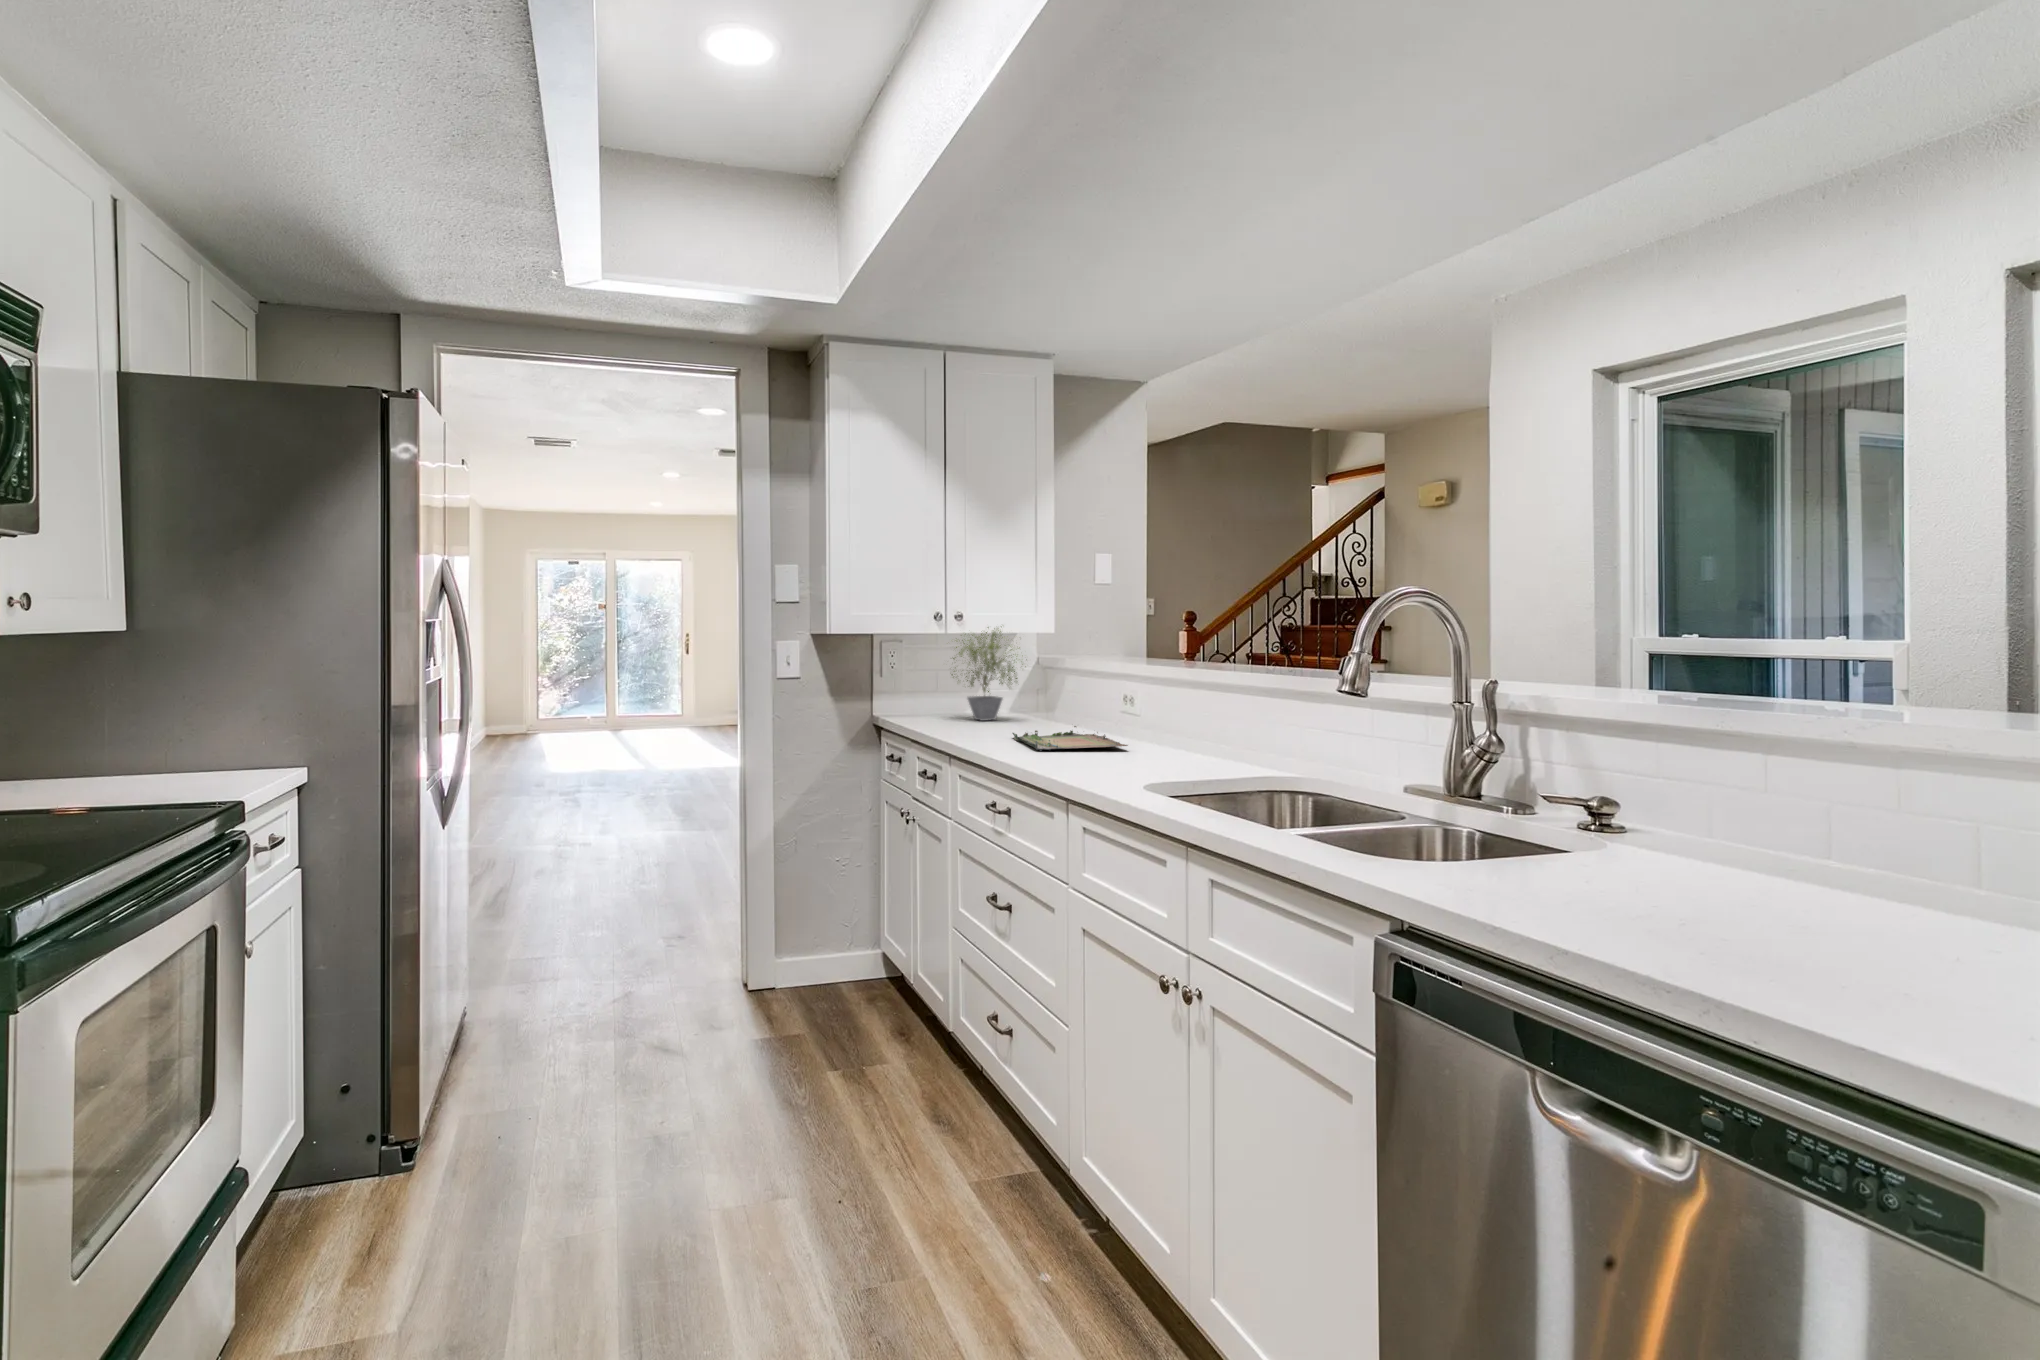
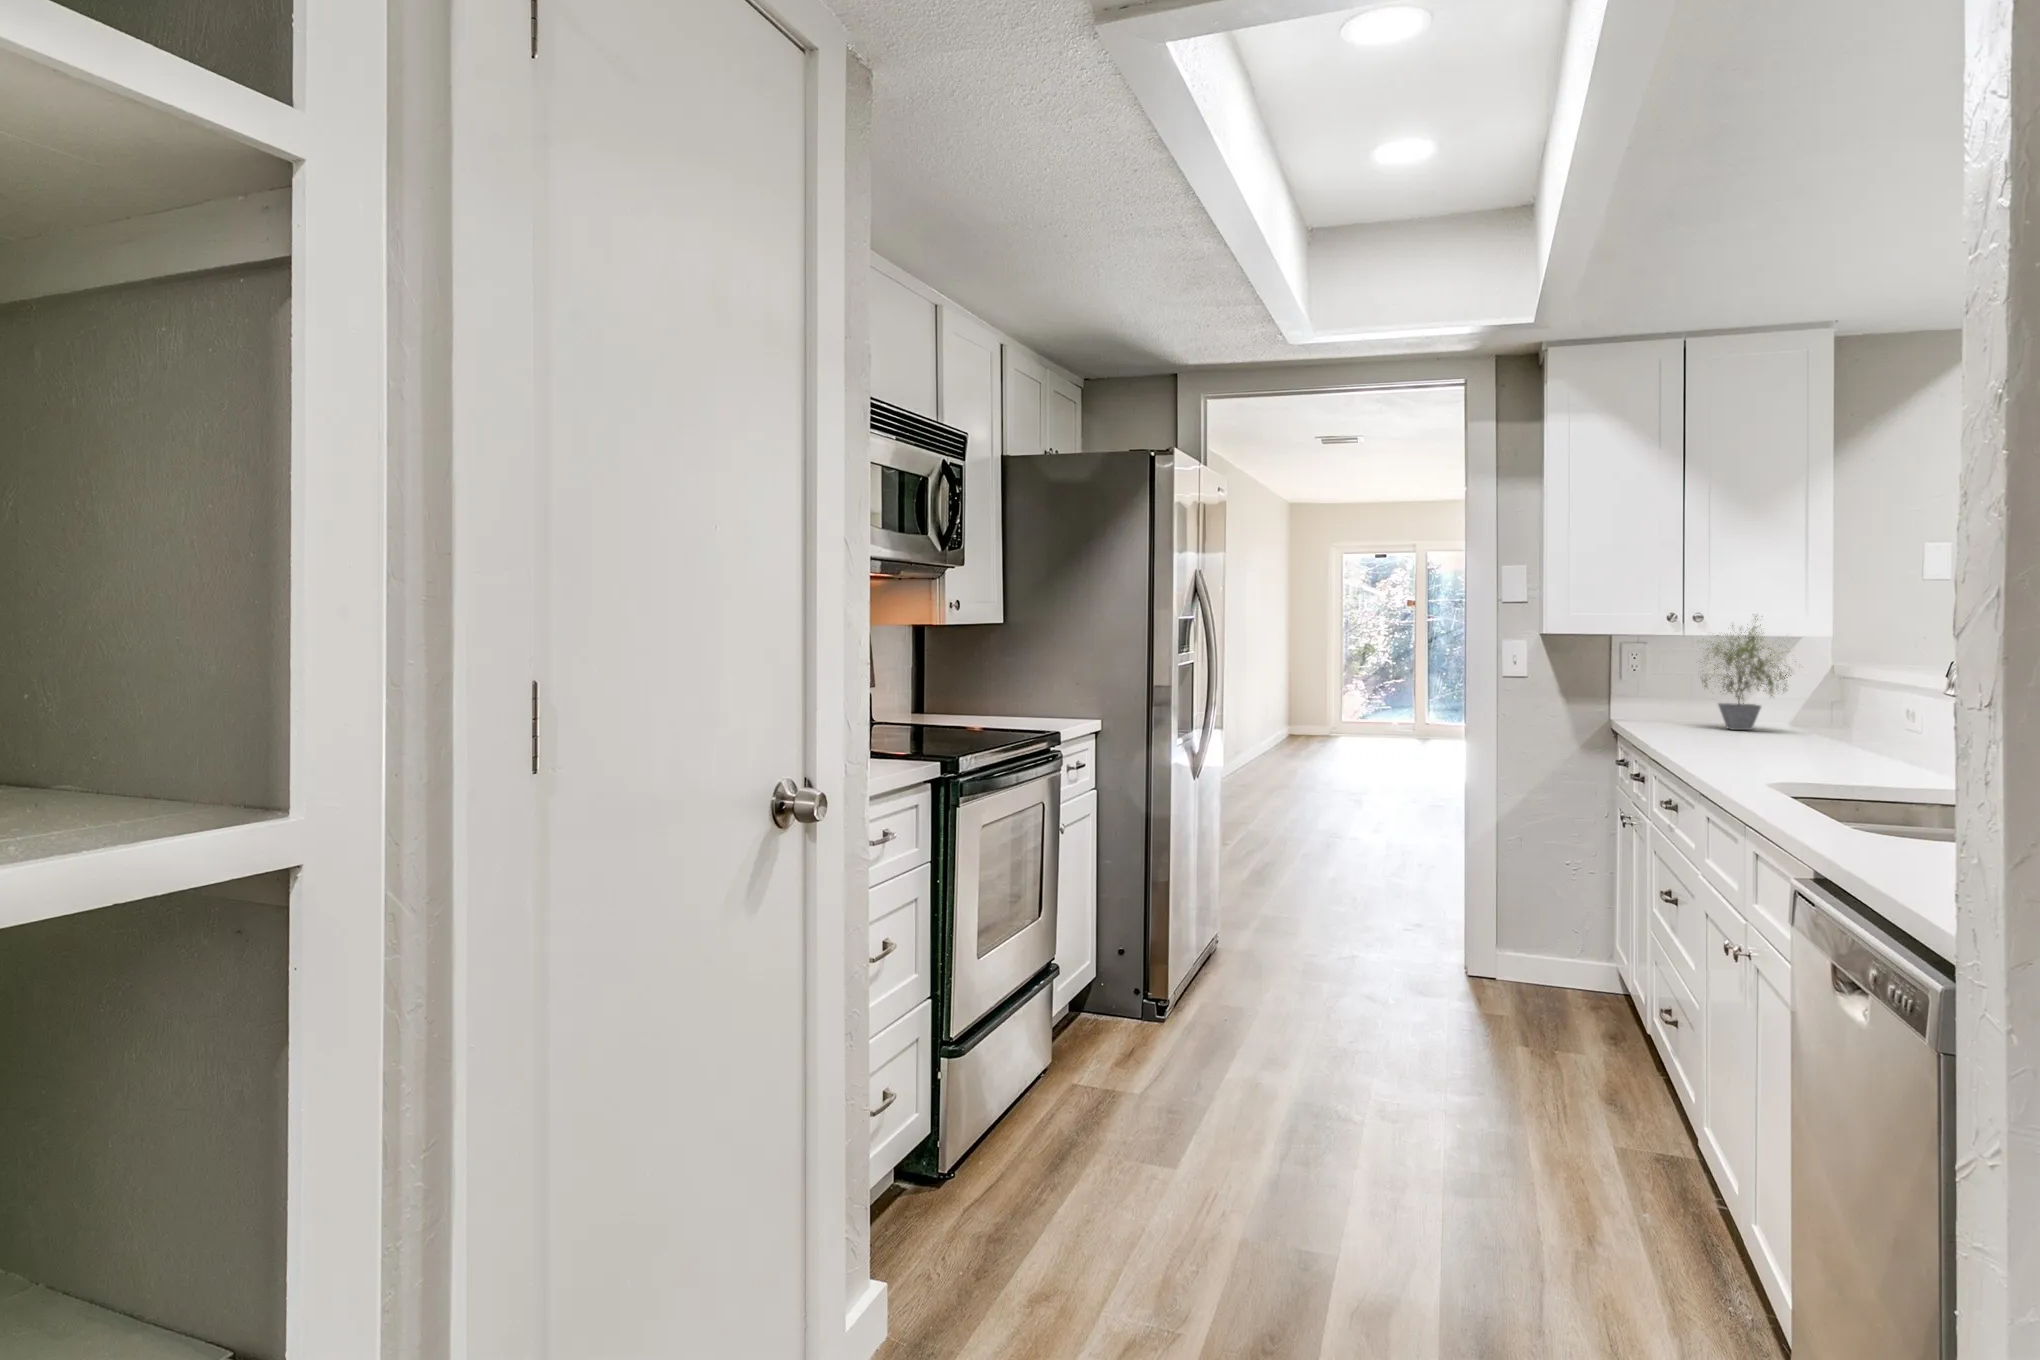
tray: present [1012,726,1128,751] -> none [1730,734,1857,757]

